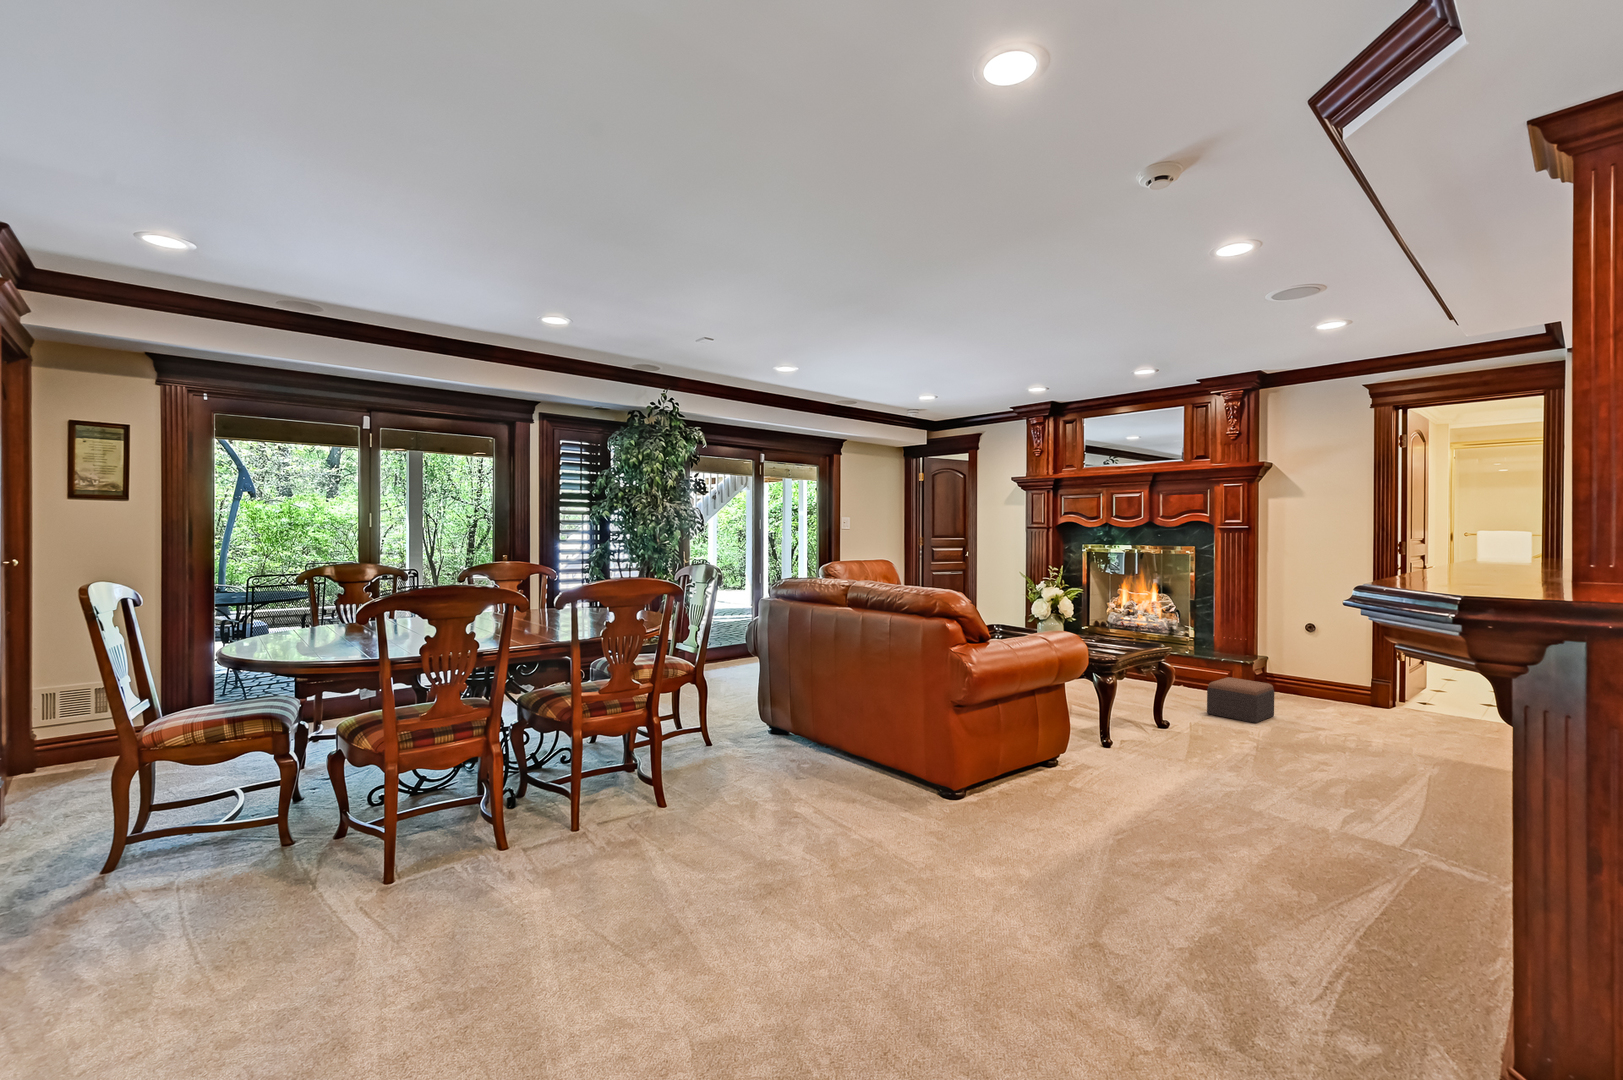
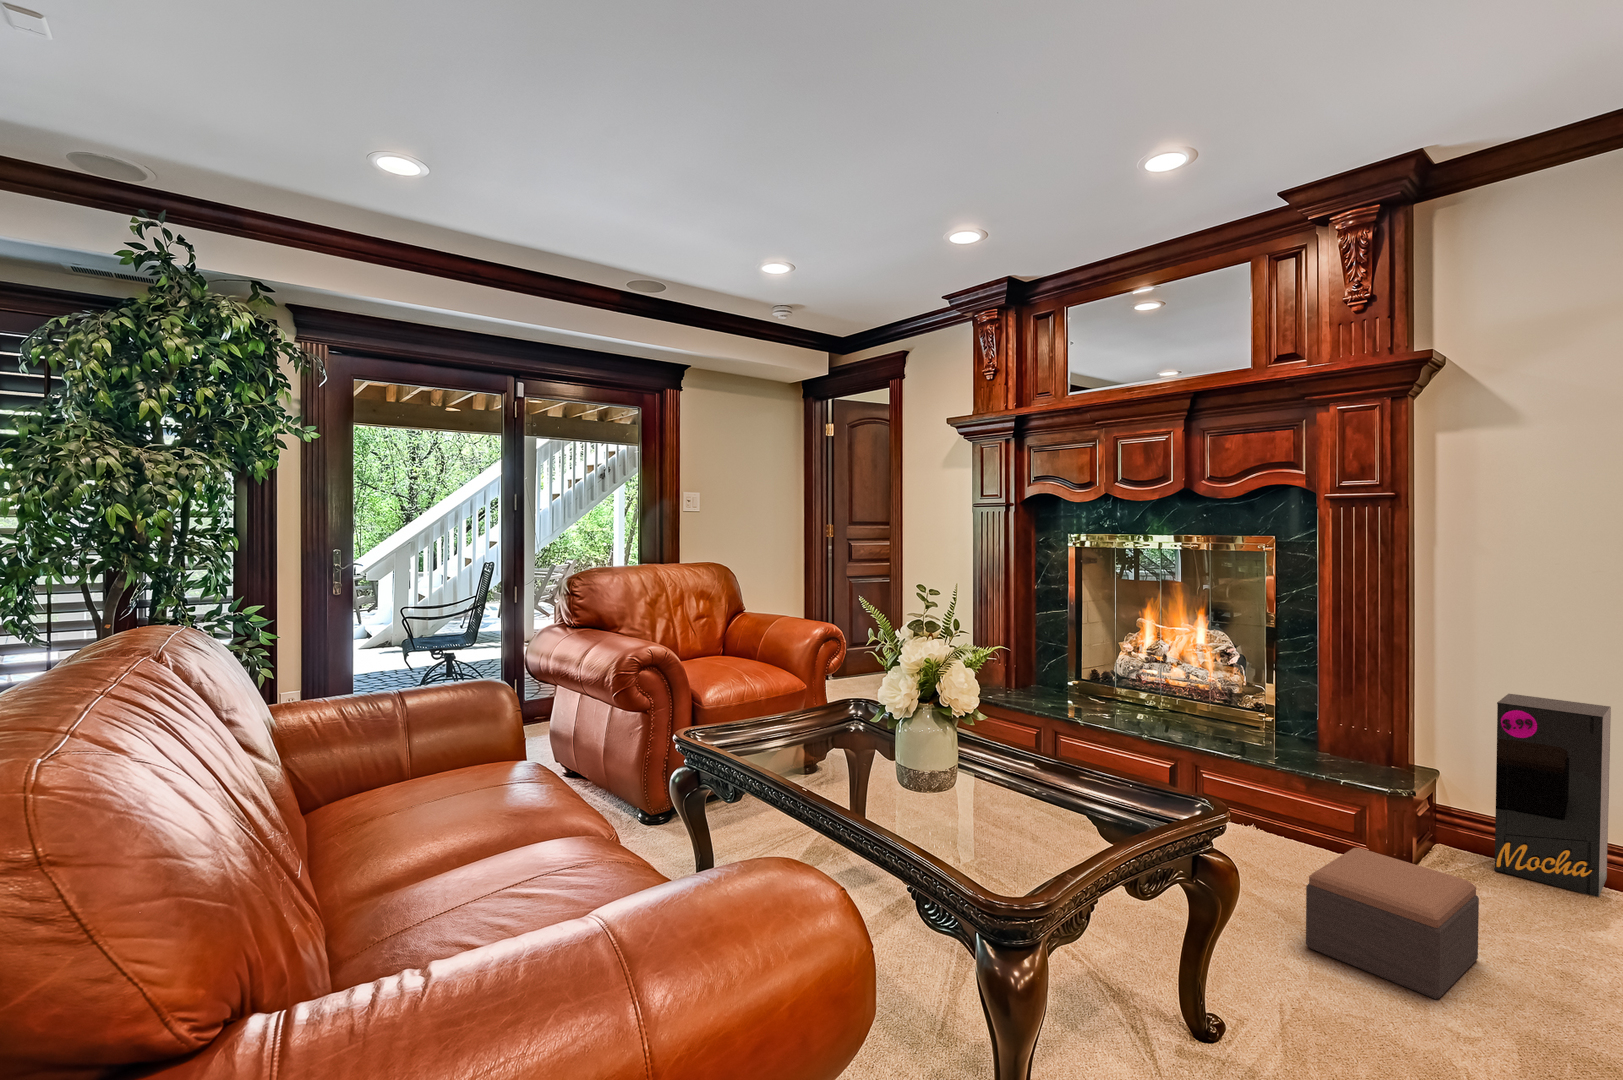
speaker: none [1290,620,1338,704] -> present [1494,694,1611,897]

